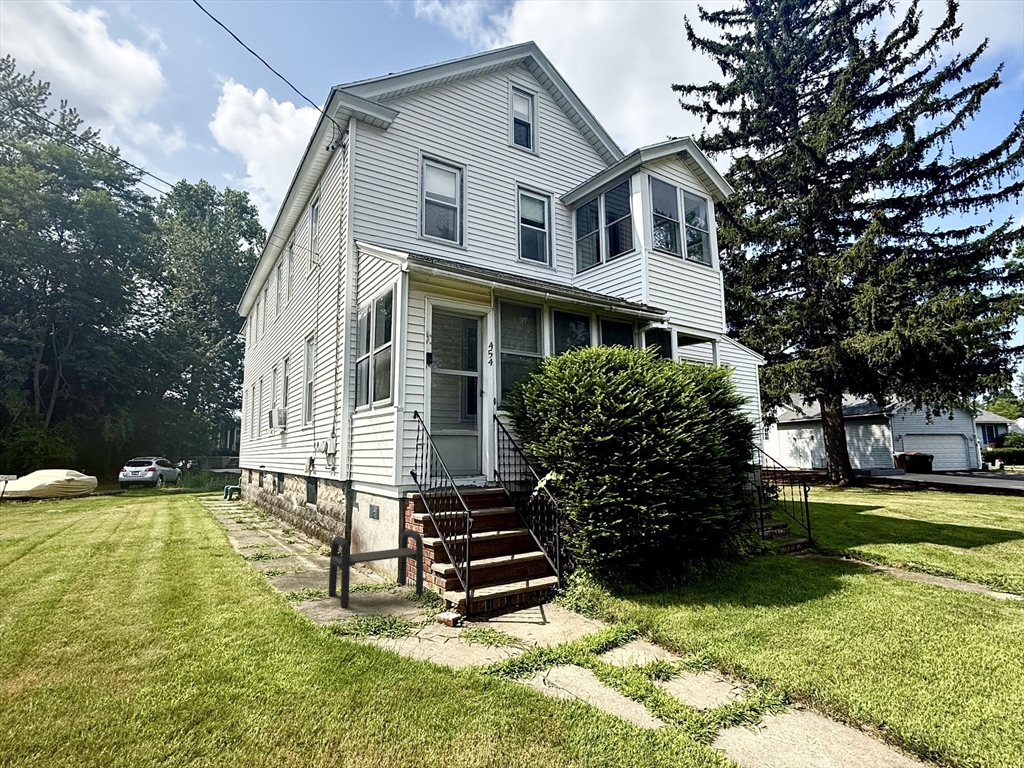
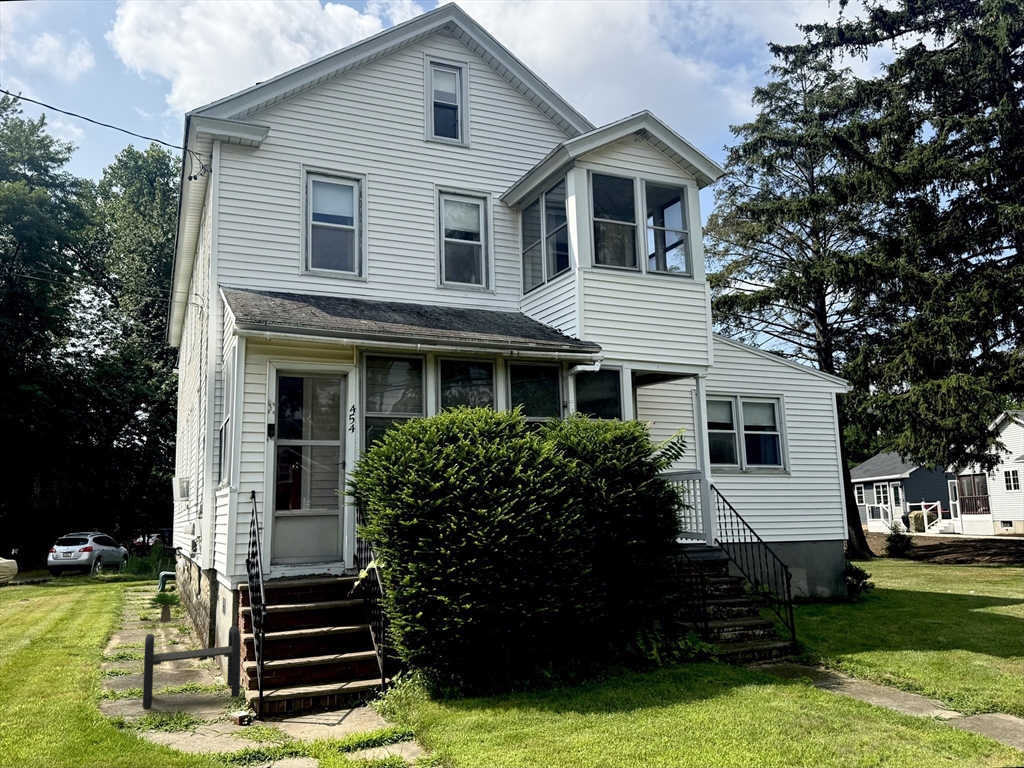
potted plant: none [247,500,281,526] -> present [148,592,183,622]

